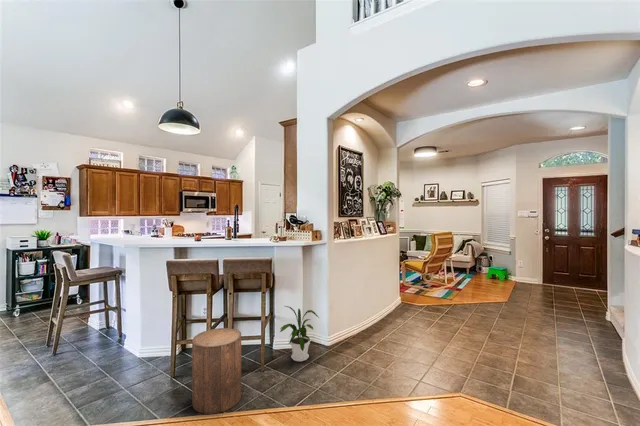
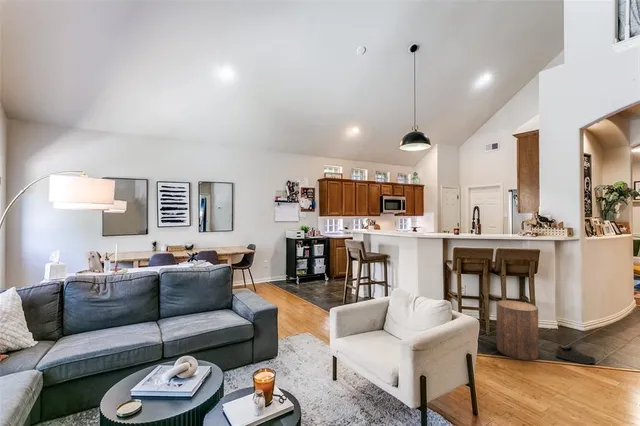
house plant: present [280,306,318,361] -> none [536,290,586,338]
shoe: none [261,381,299,403] -> present [556,346,595,364]

